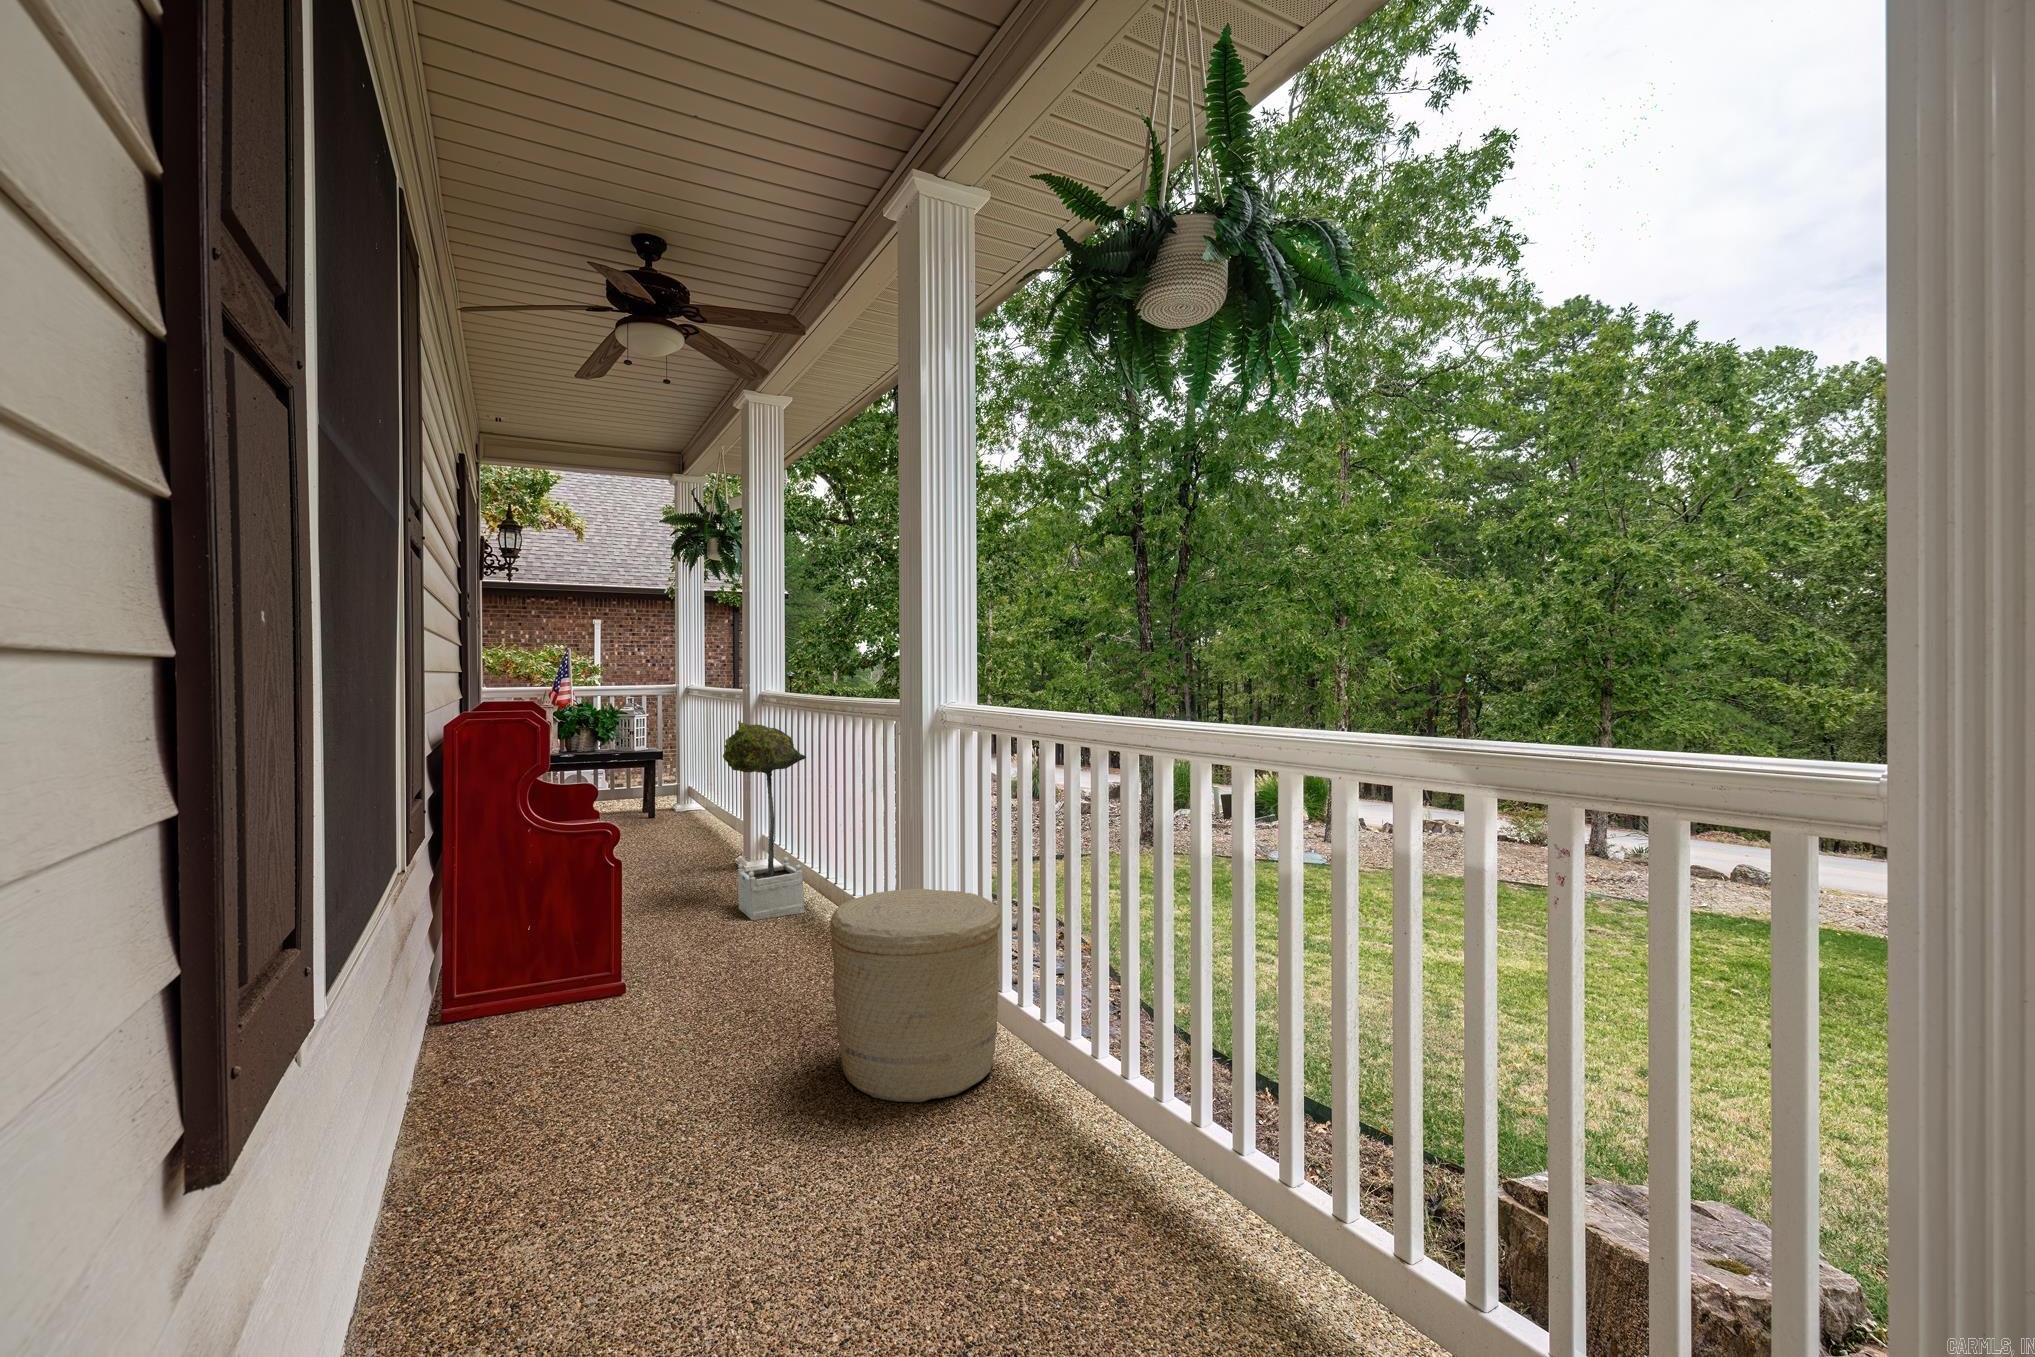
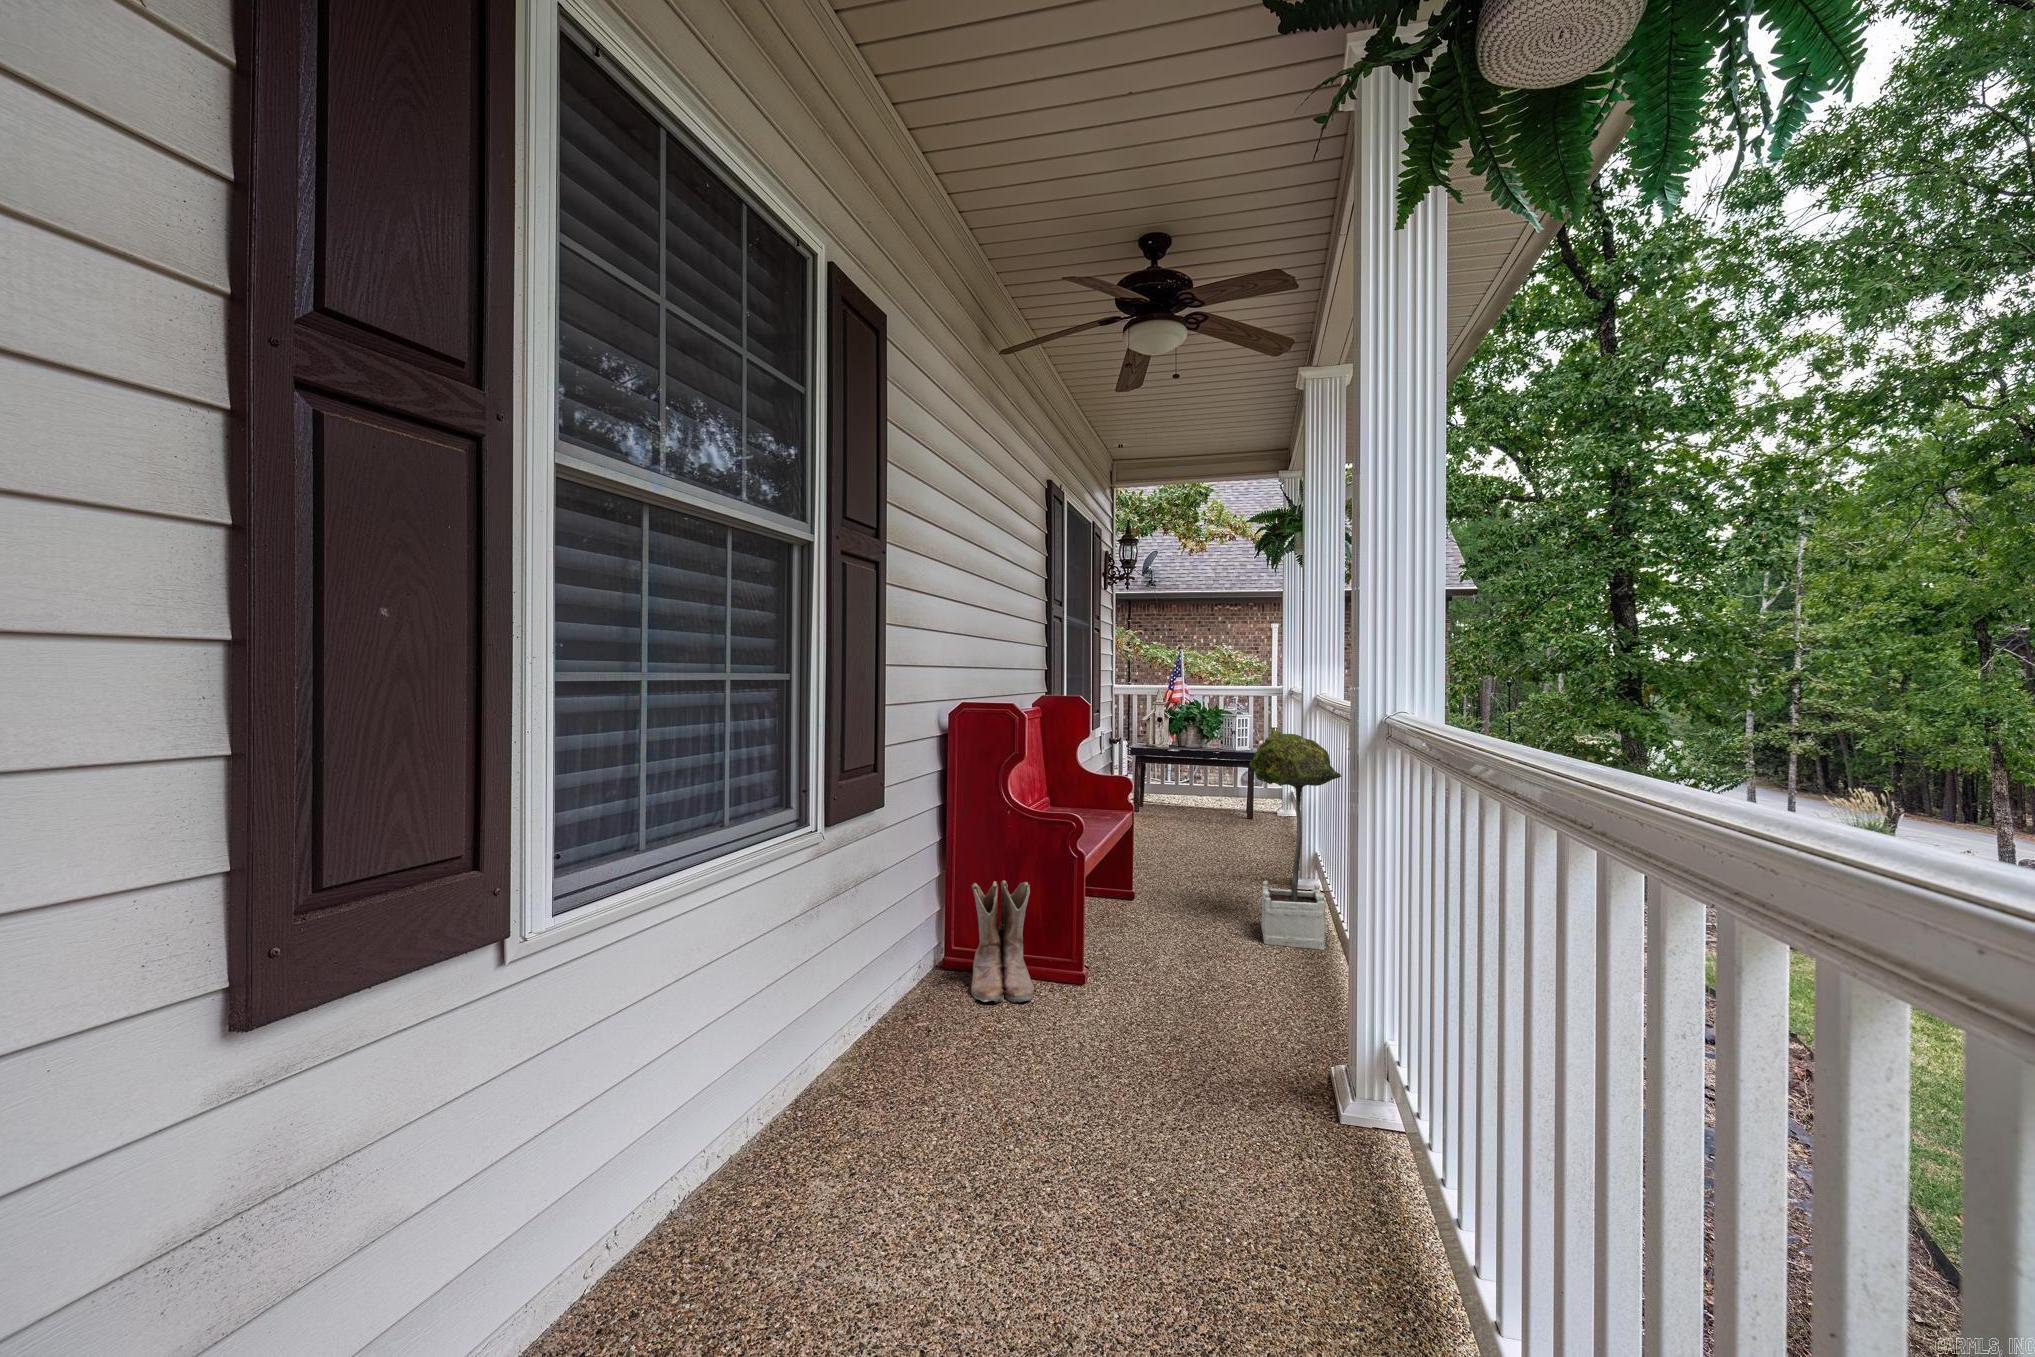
woven basket: present [830,889,1001,1102] -> none [1197,946,1422,1232]
boots: none [485,905,576,1044] -> present [971,881,1034,1003]

